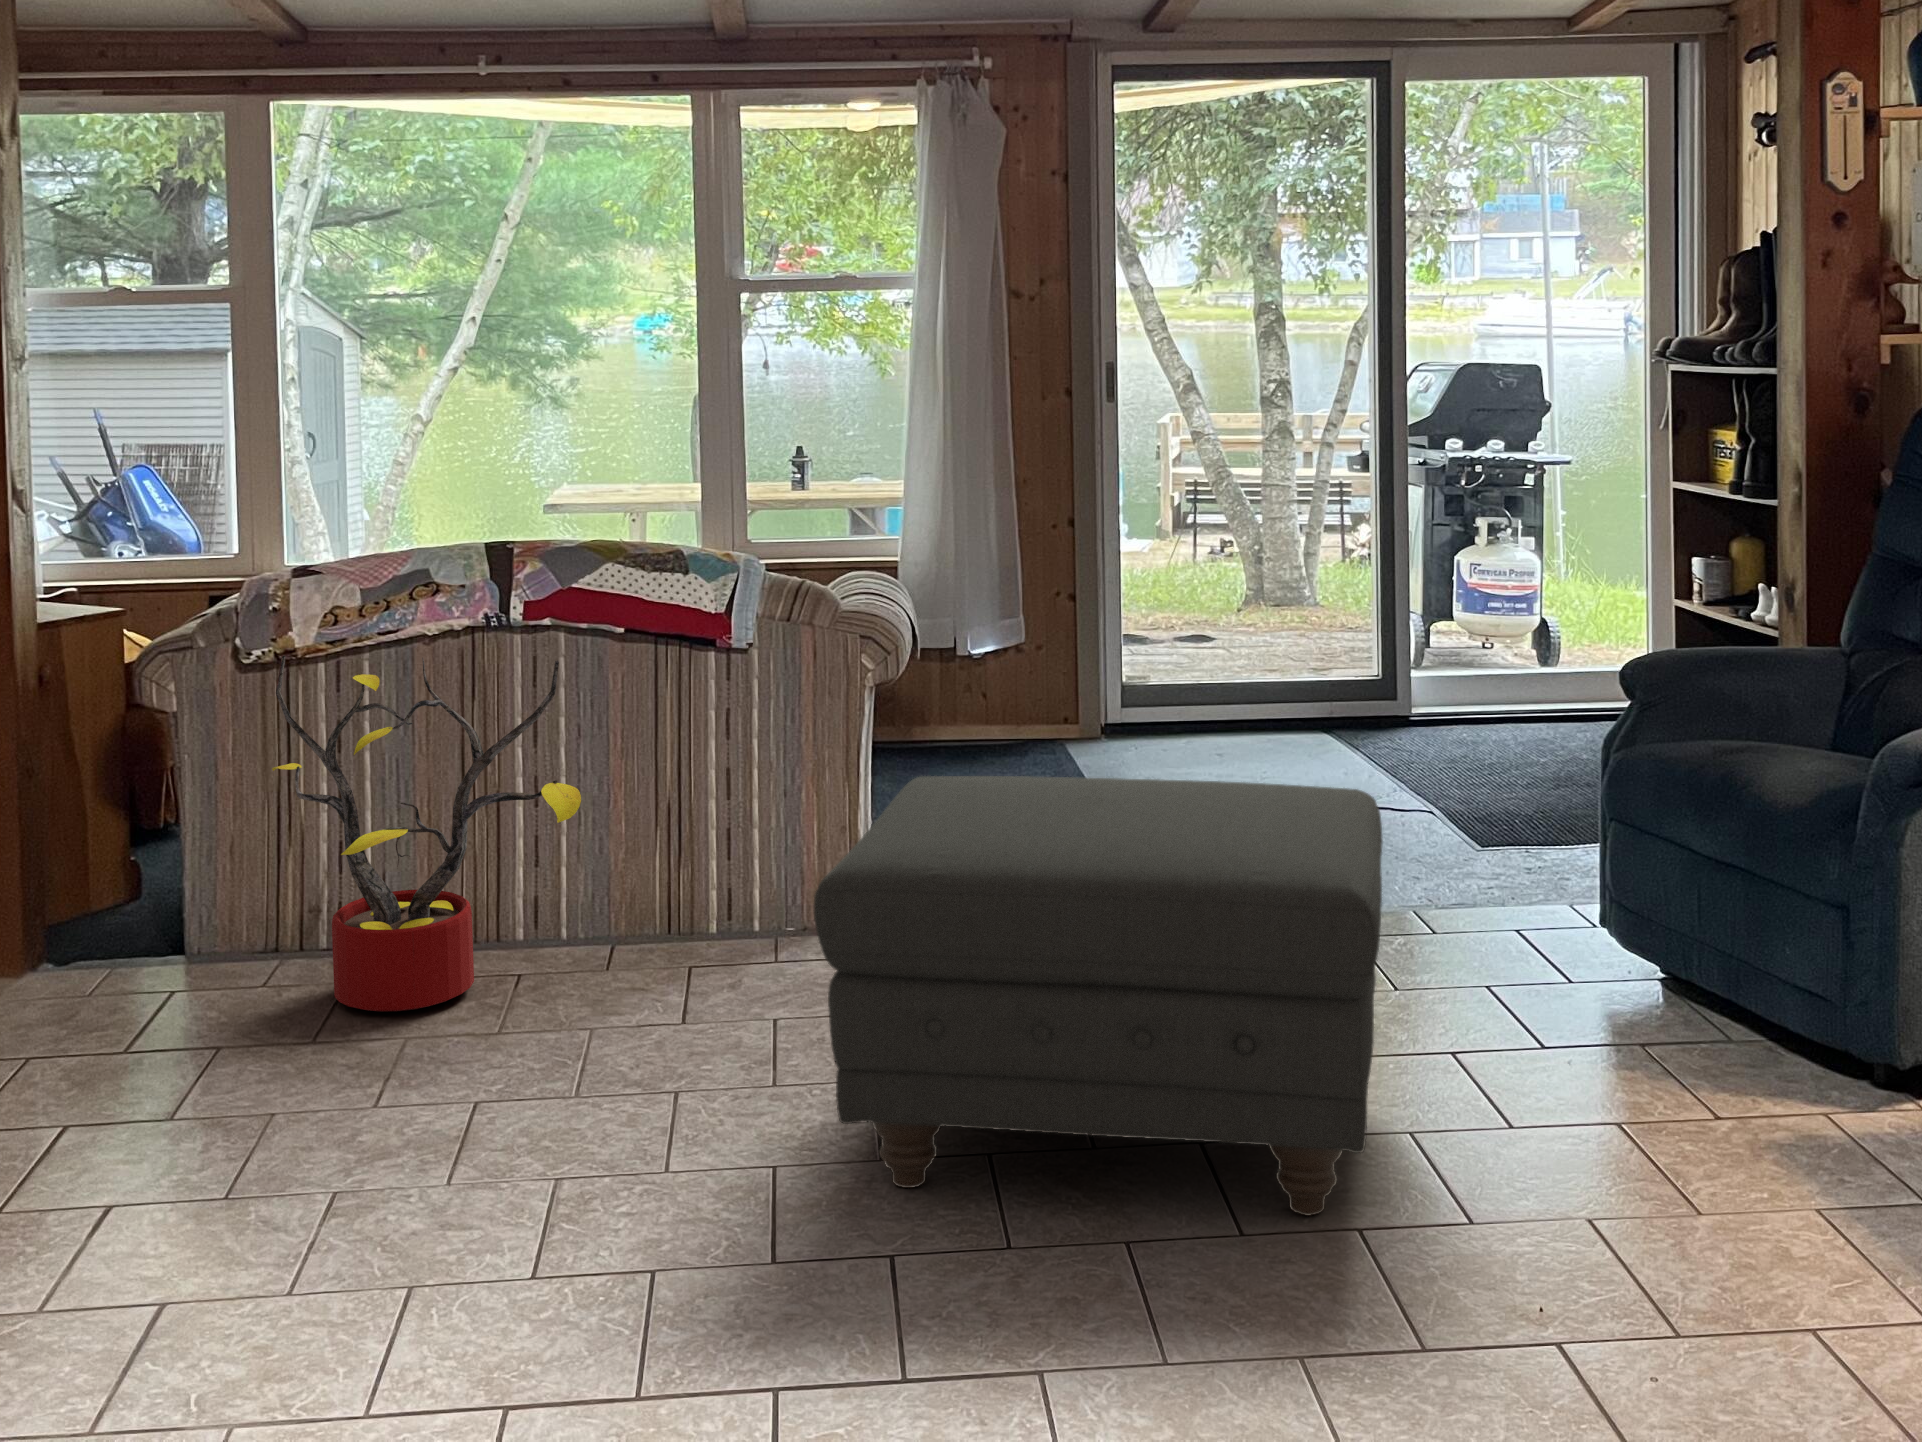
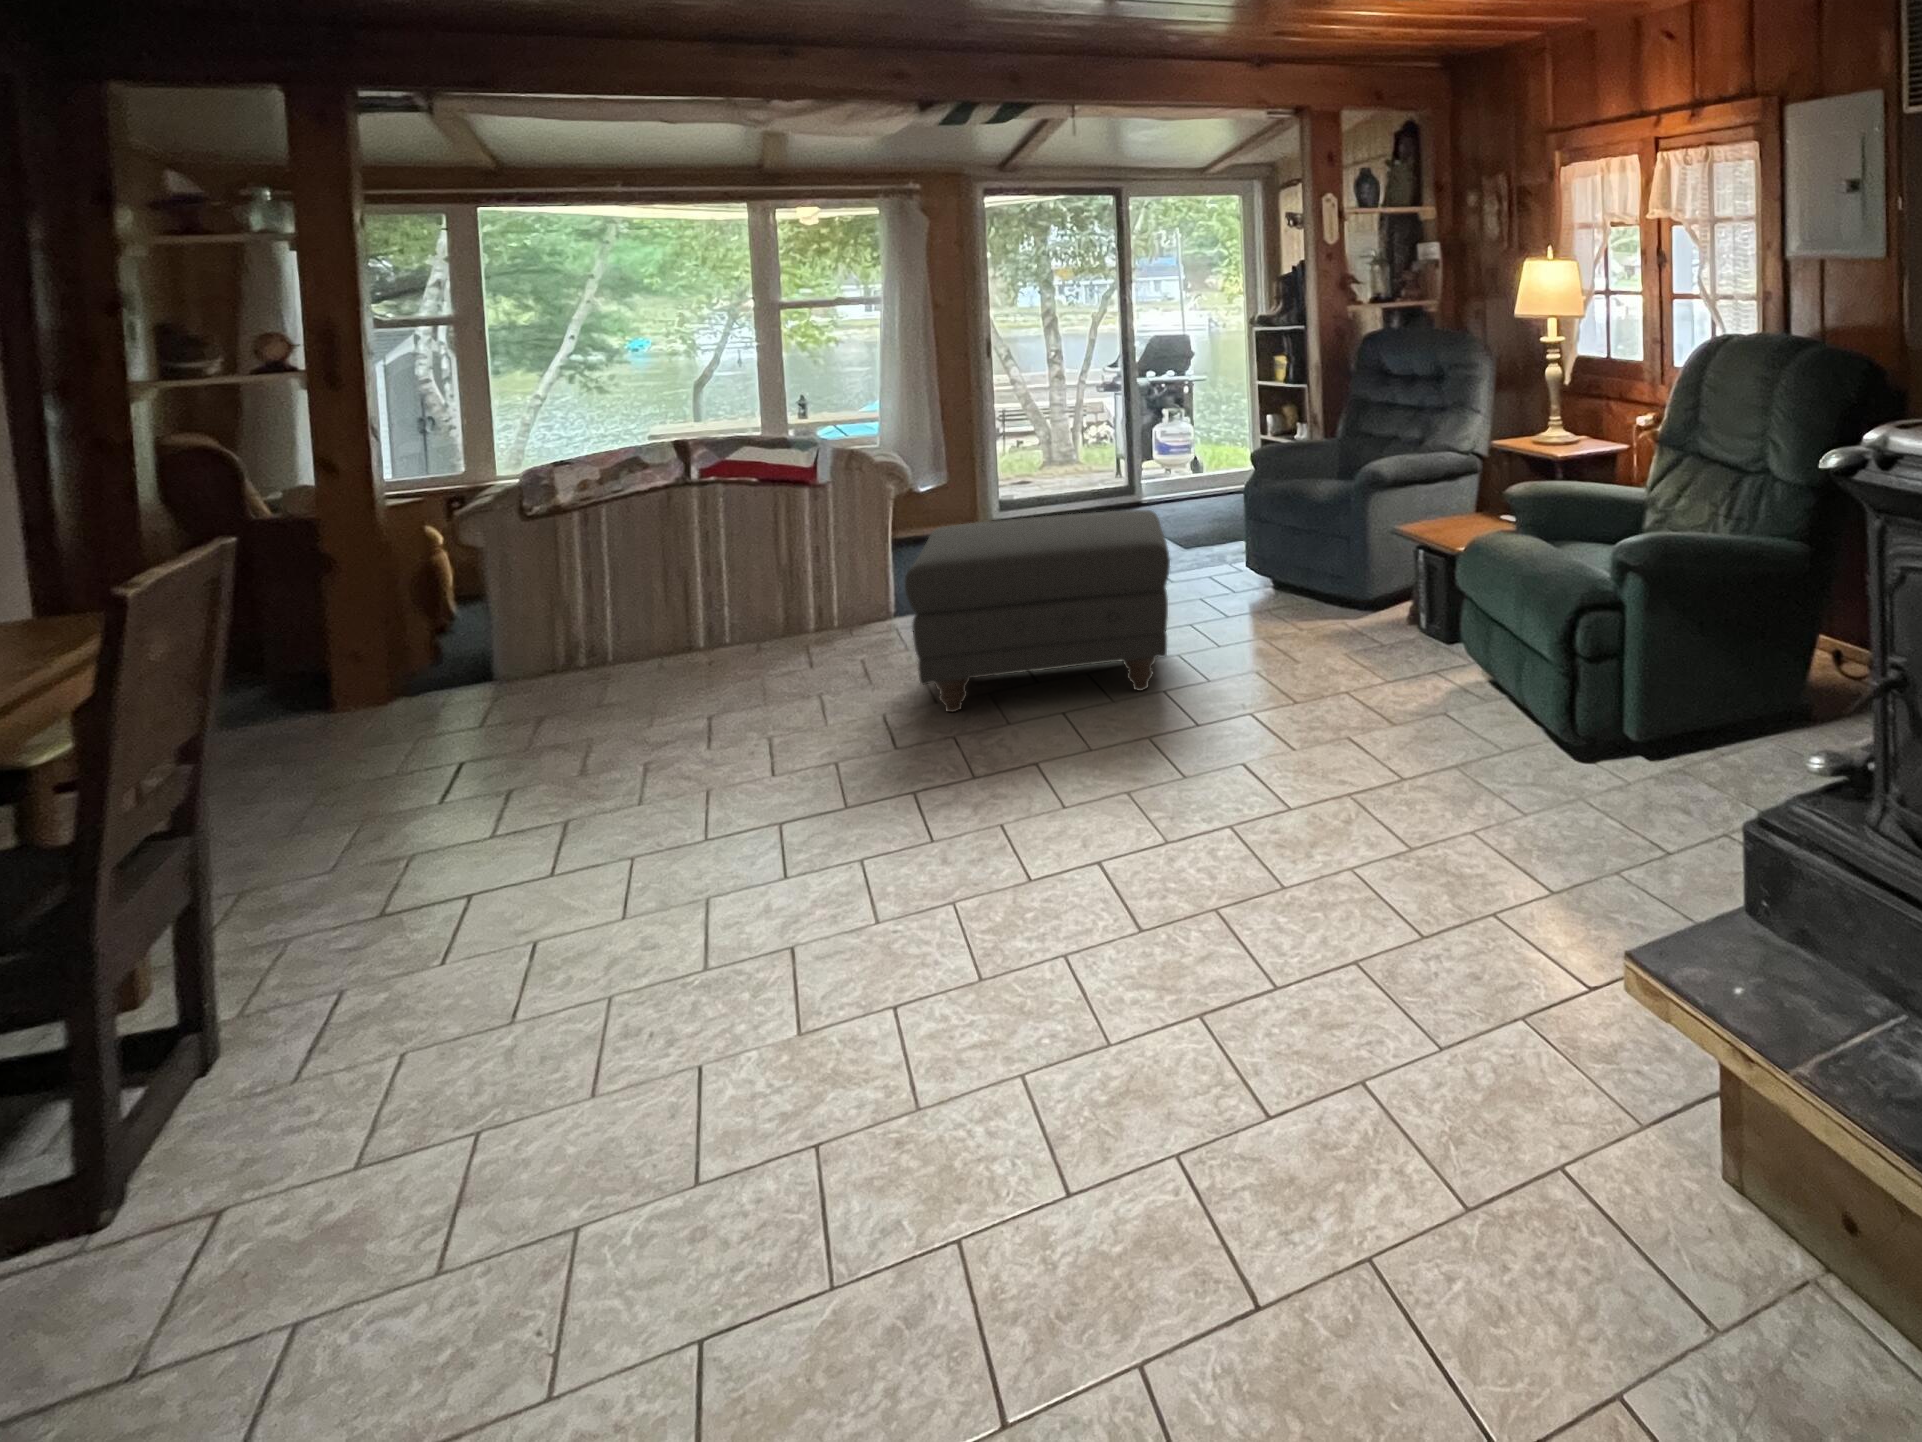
decorative plant: present [272,656,581,1011] -> none [544,494,746,690]

